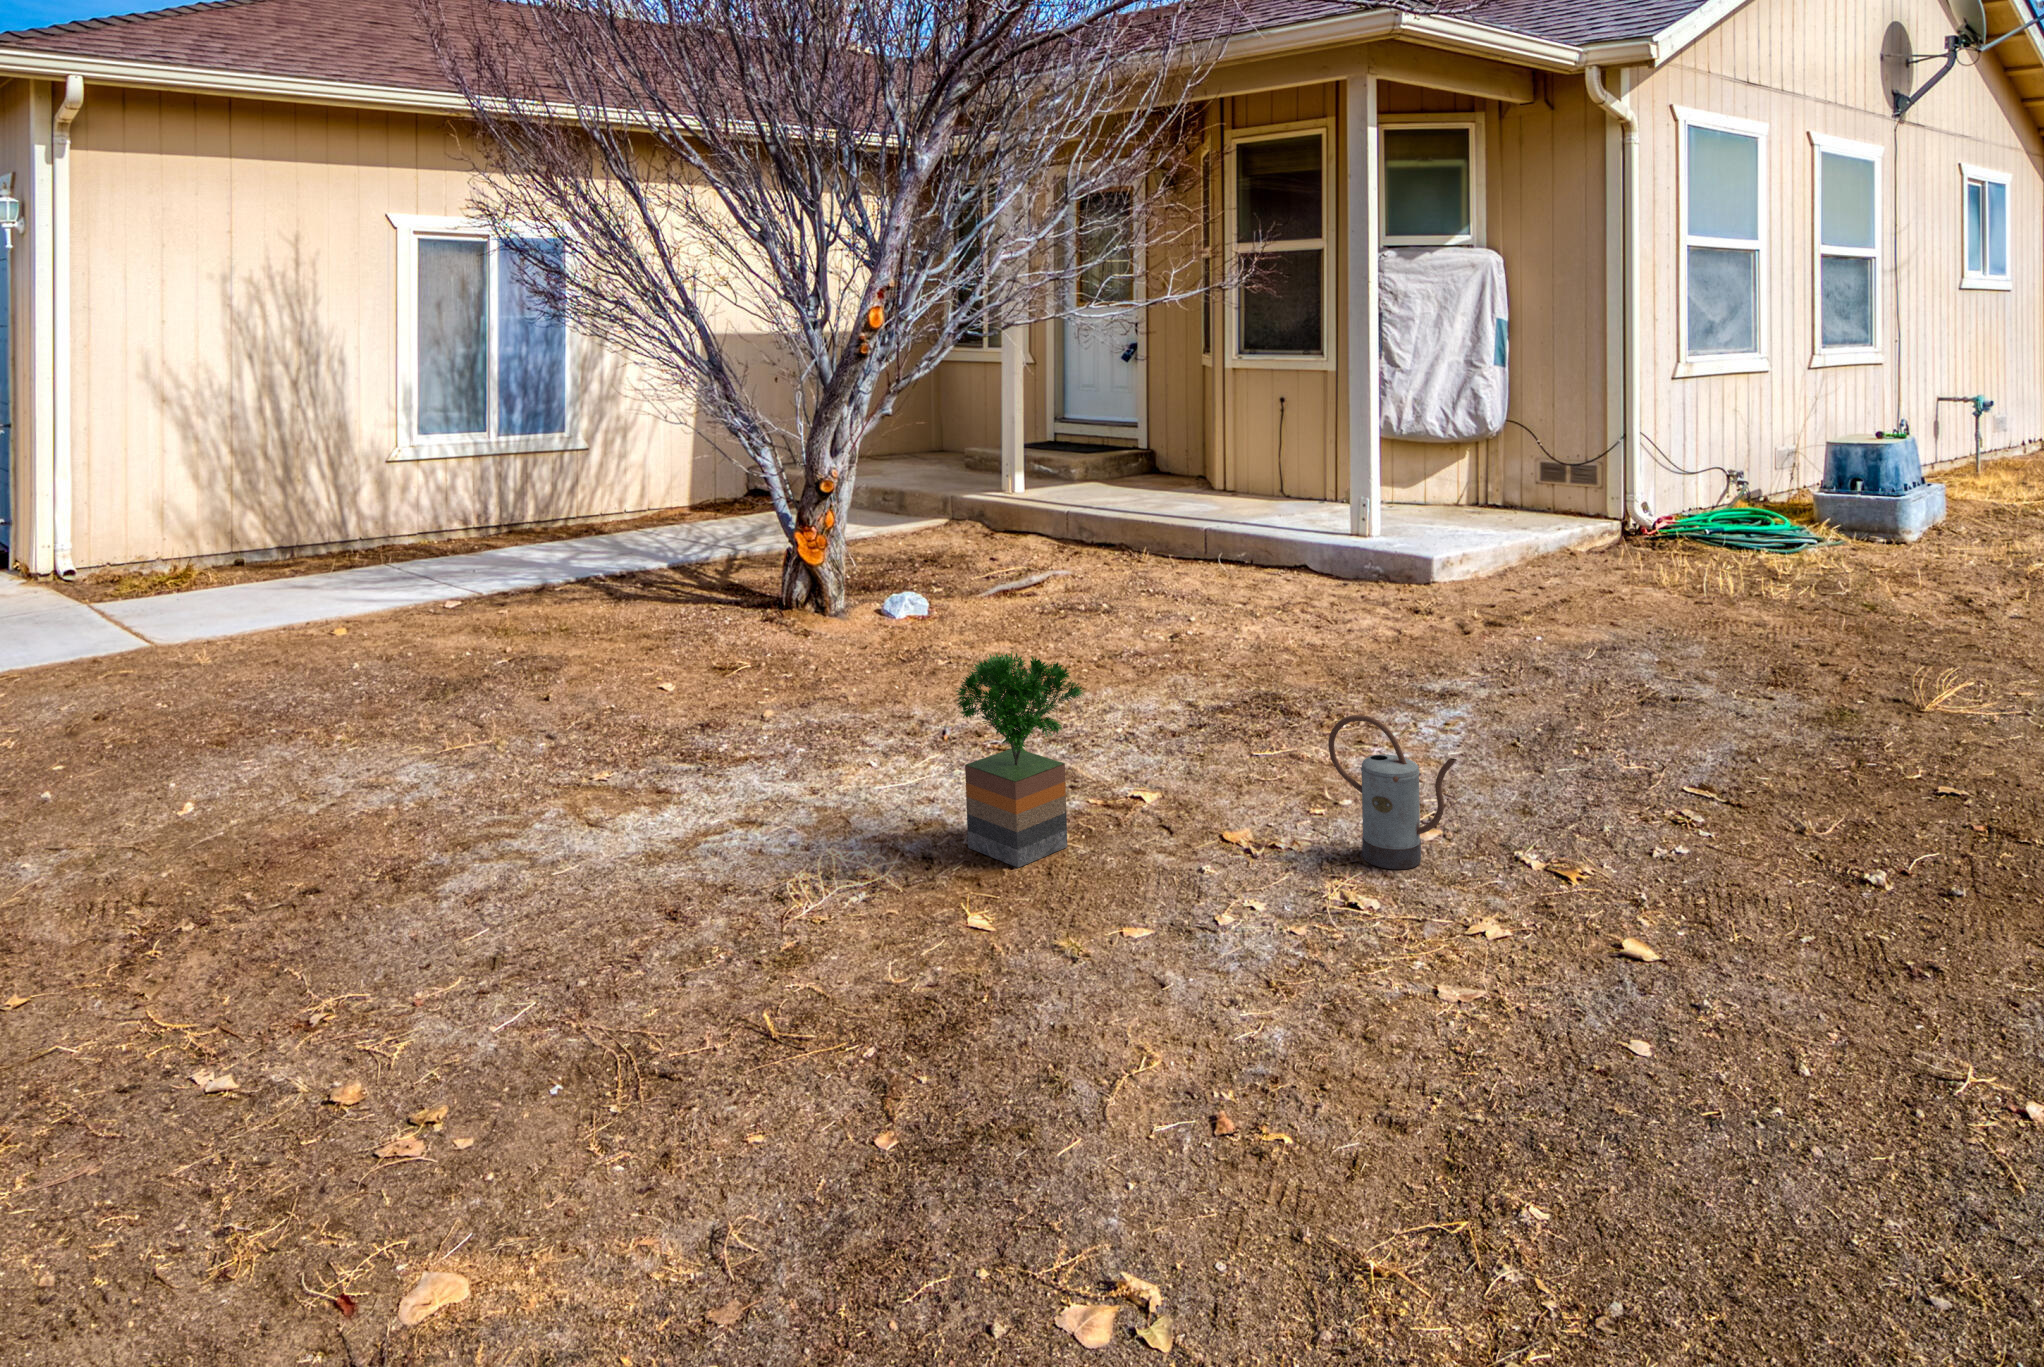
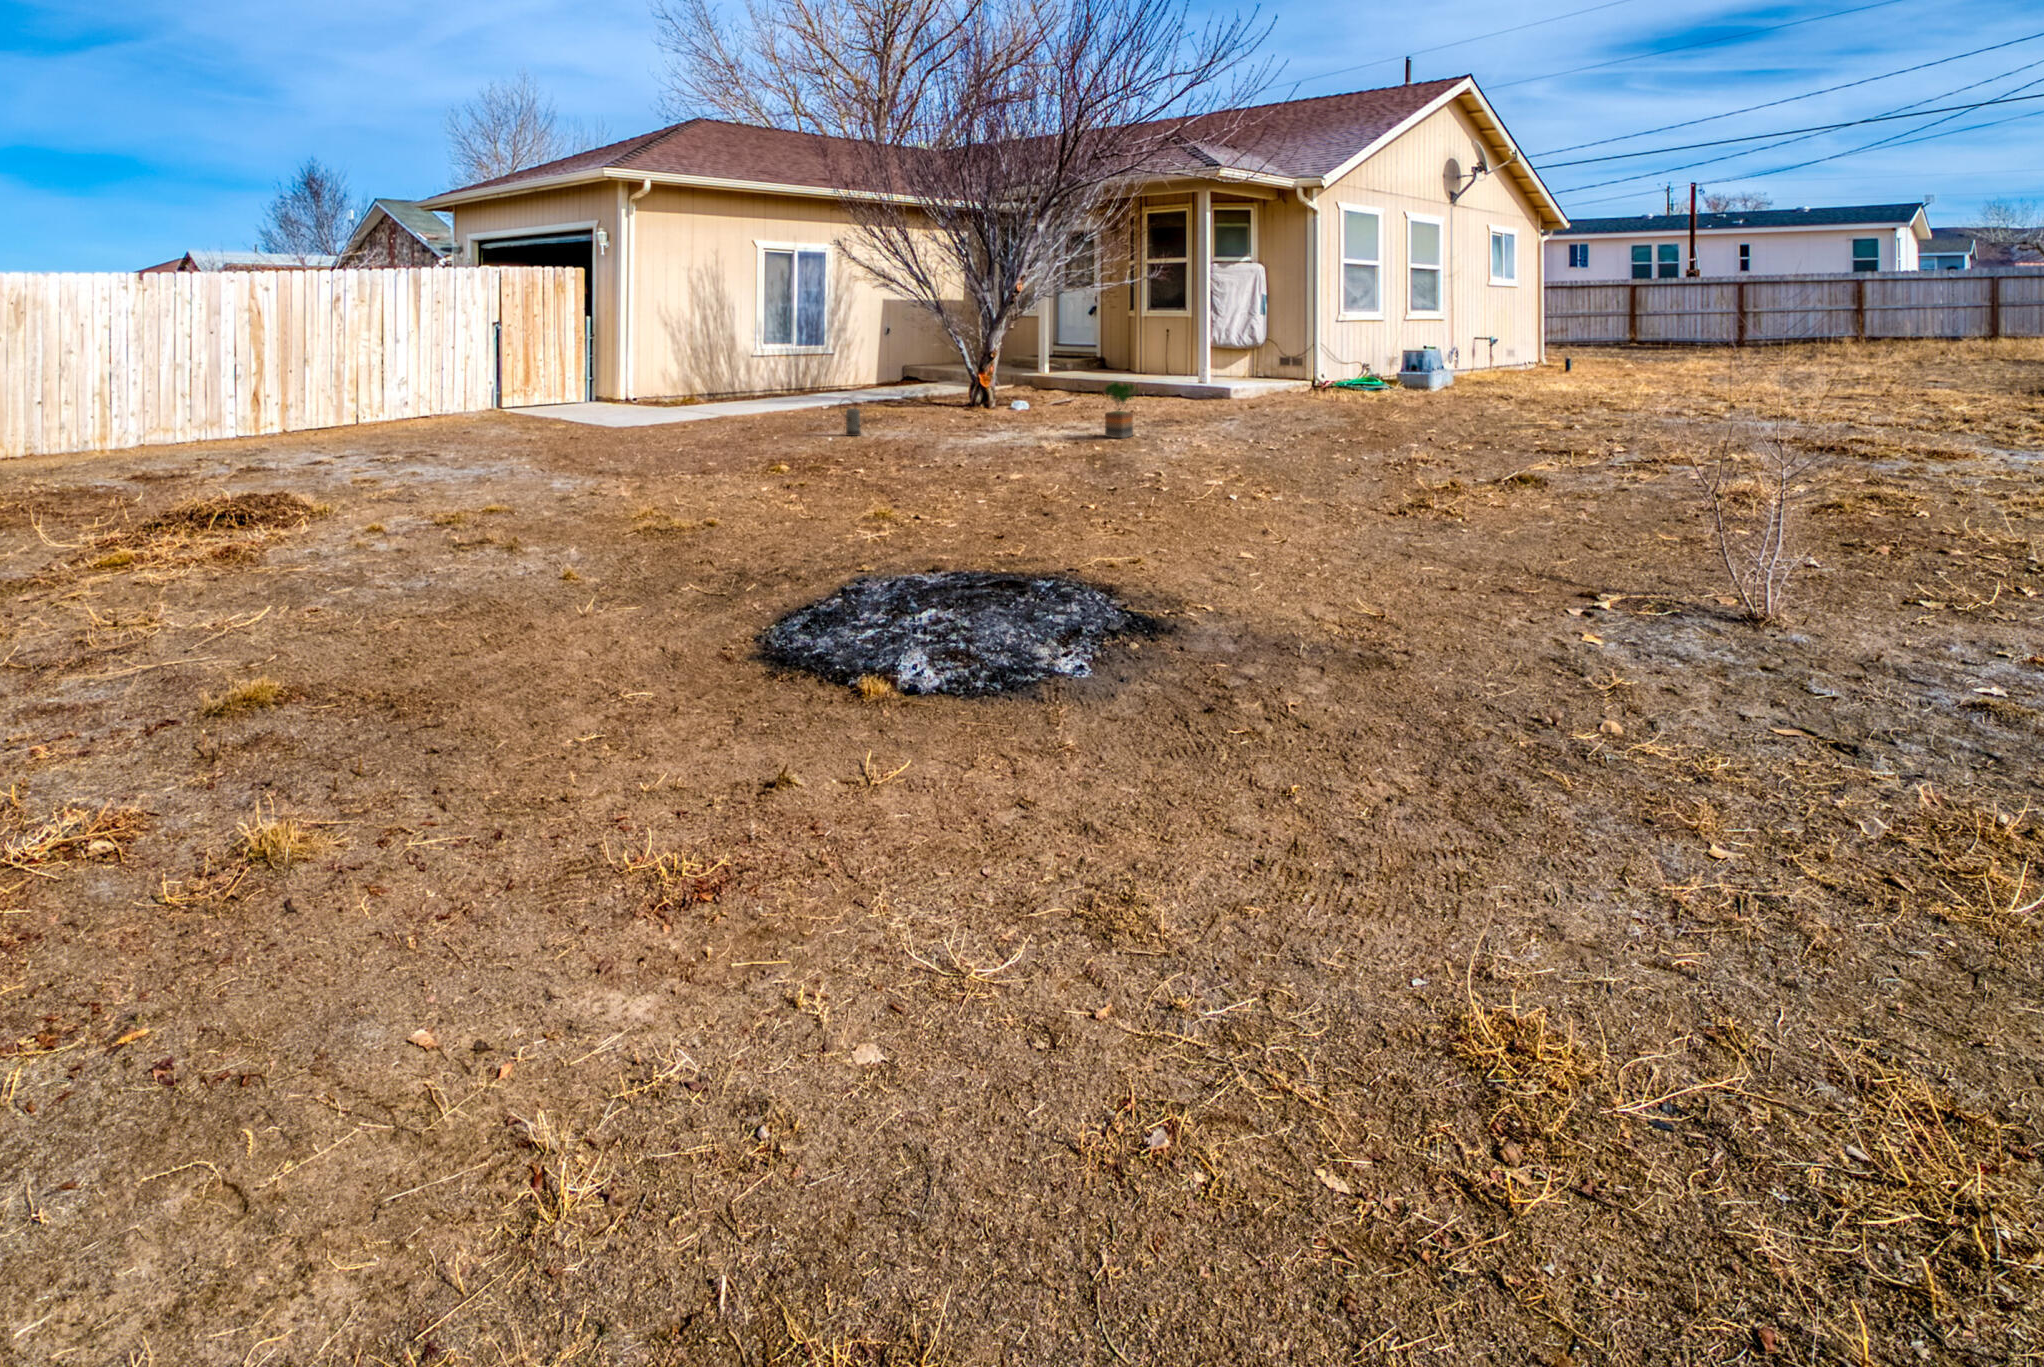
watering can: present [1328,715,1457,869] -> present [840,407,865,436]

